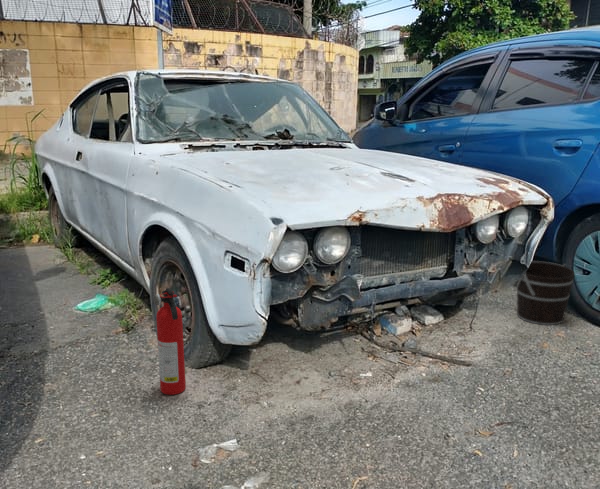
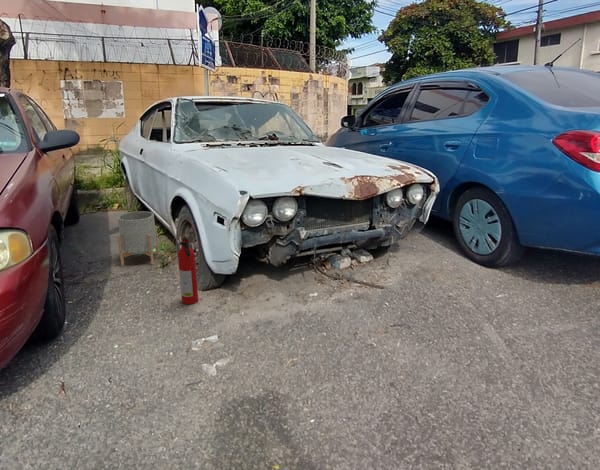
planter: none [50,248,111,333] -> present [118,211,160,266]
bucket: present [517,261,574,325] -> none [423,222,461,264]

